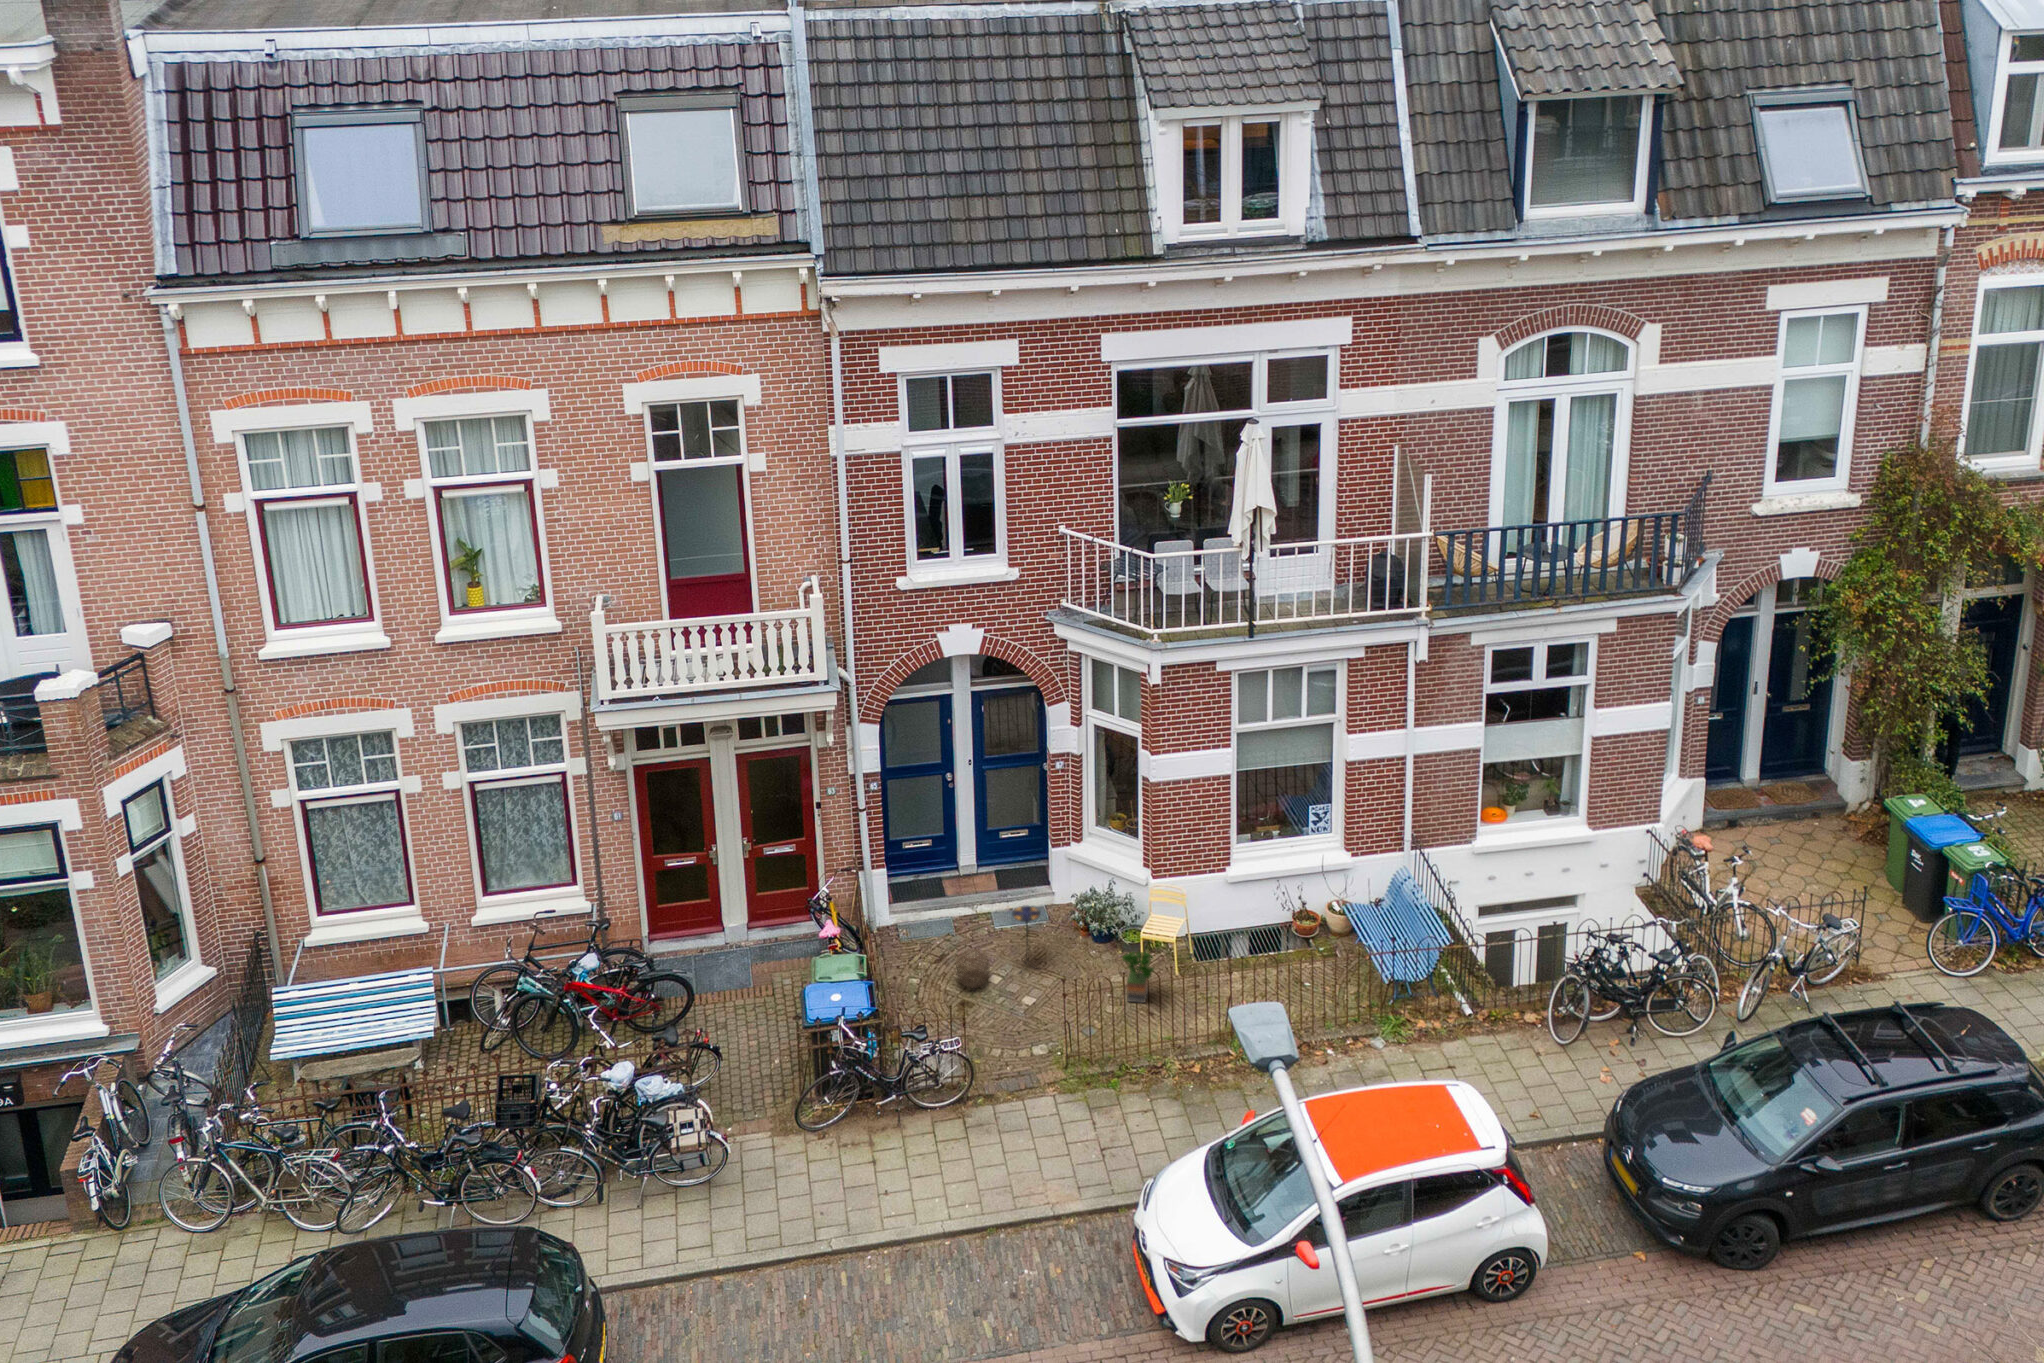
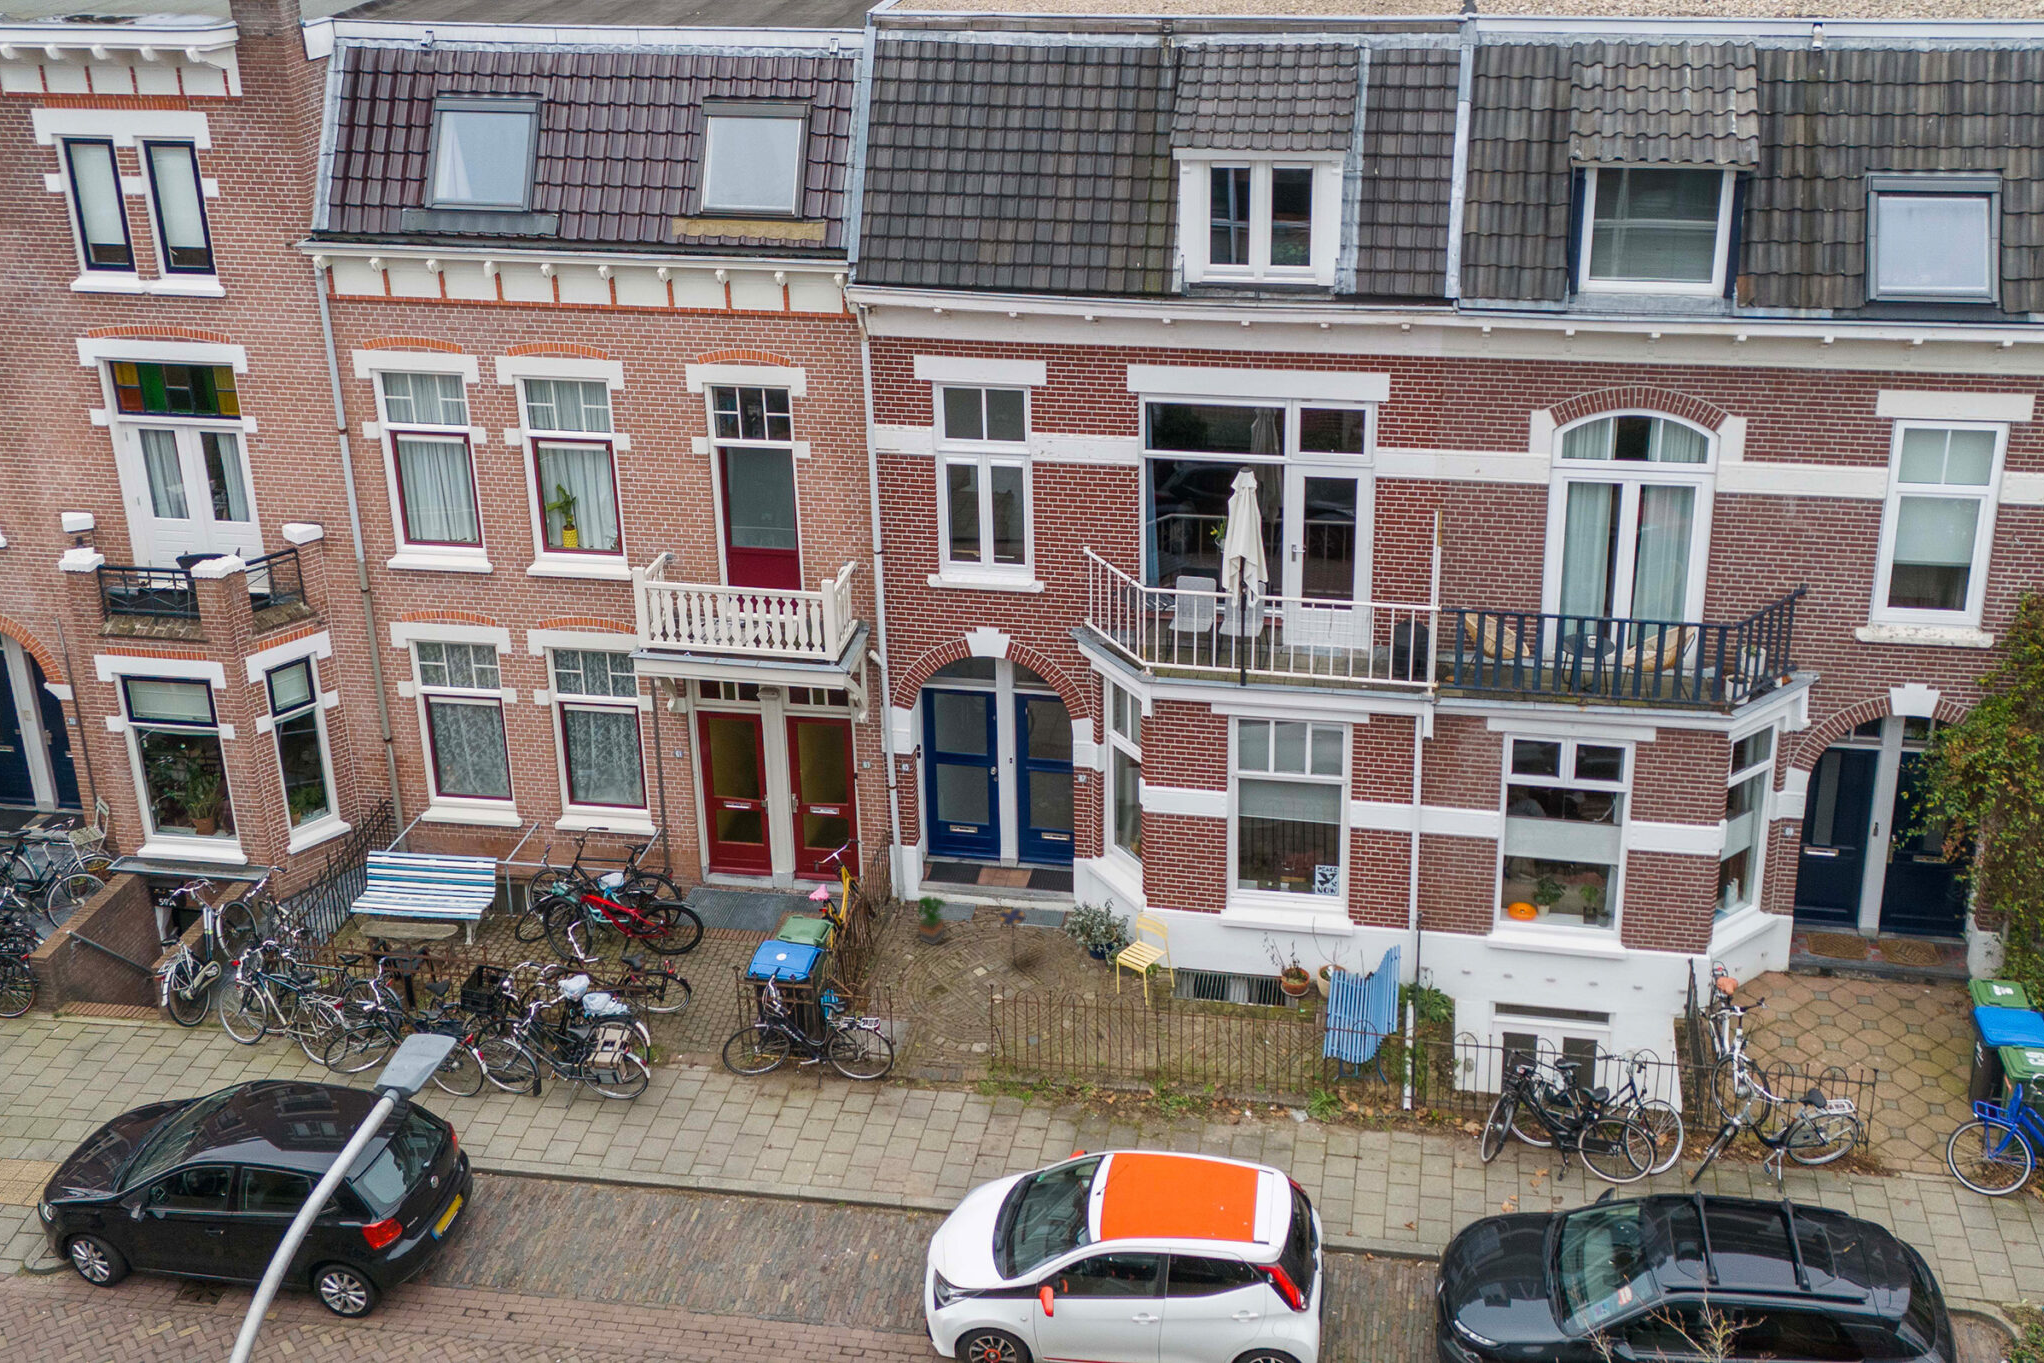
woven basket: present [956,949,990,988] -> none [942,940,974,977]
potted tree: present [1123,952,1154,1003] -> present [917,896,946,944]

